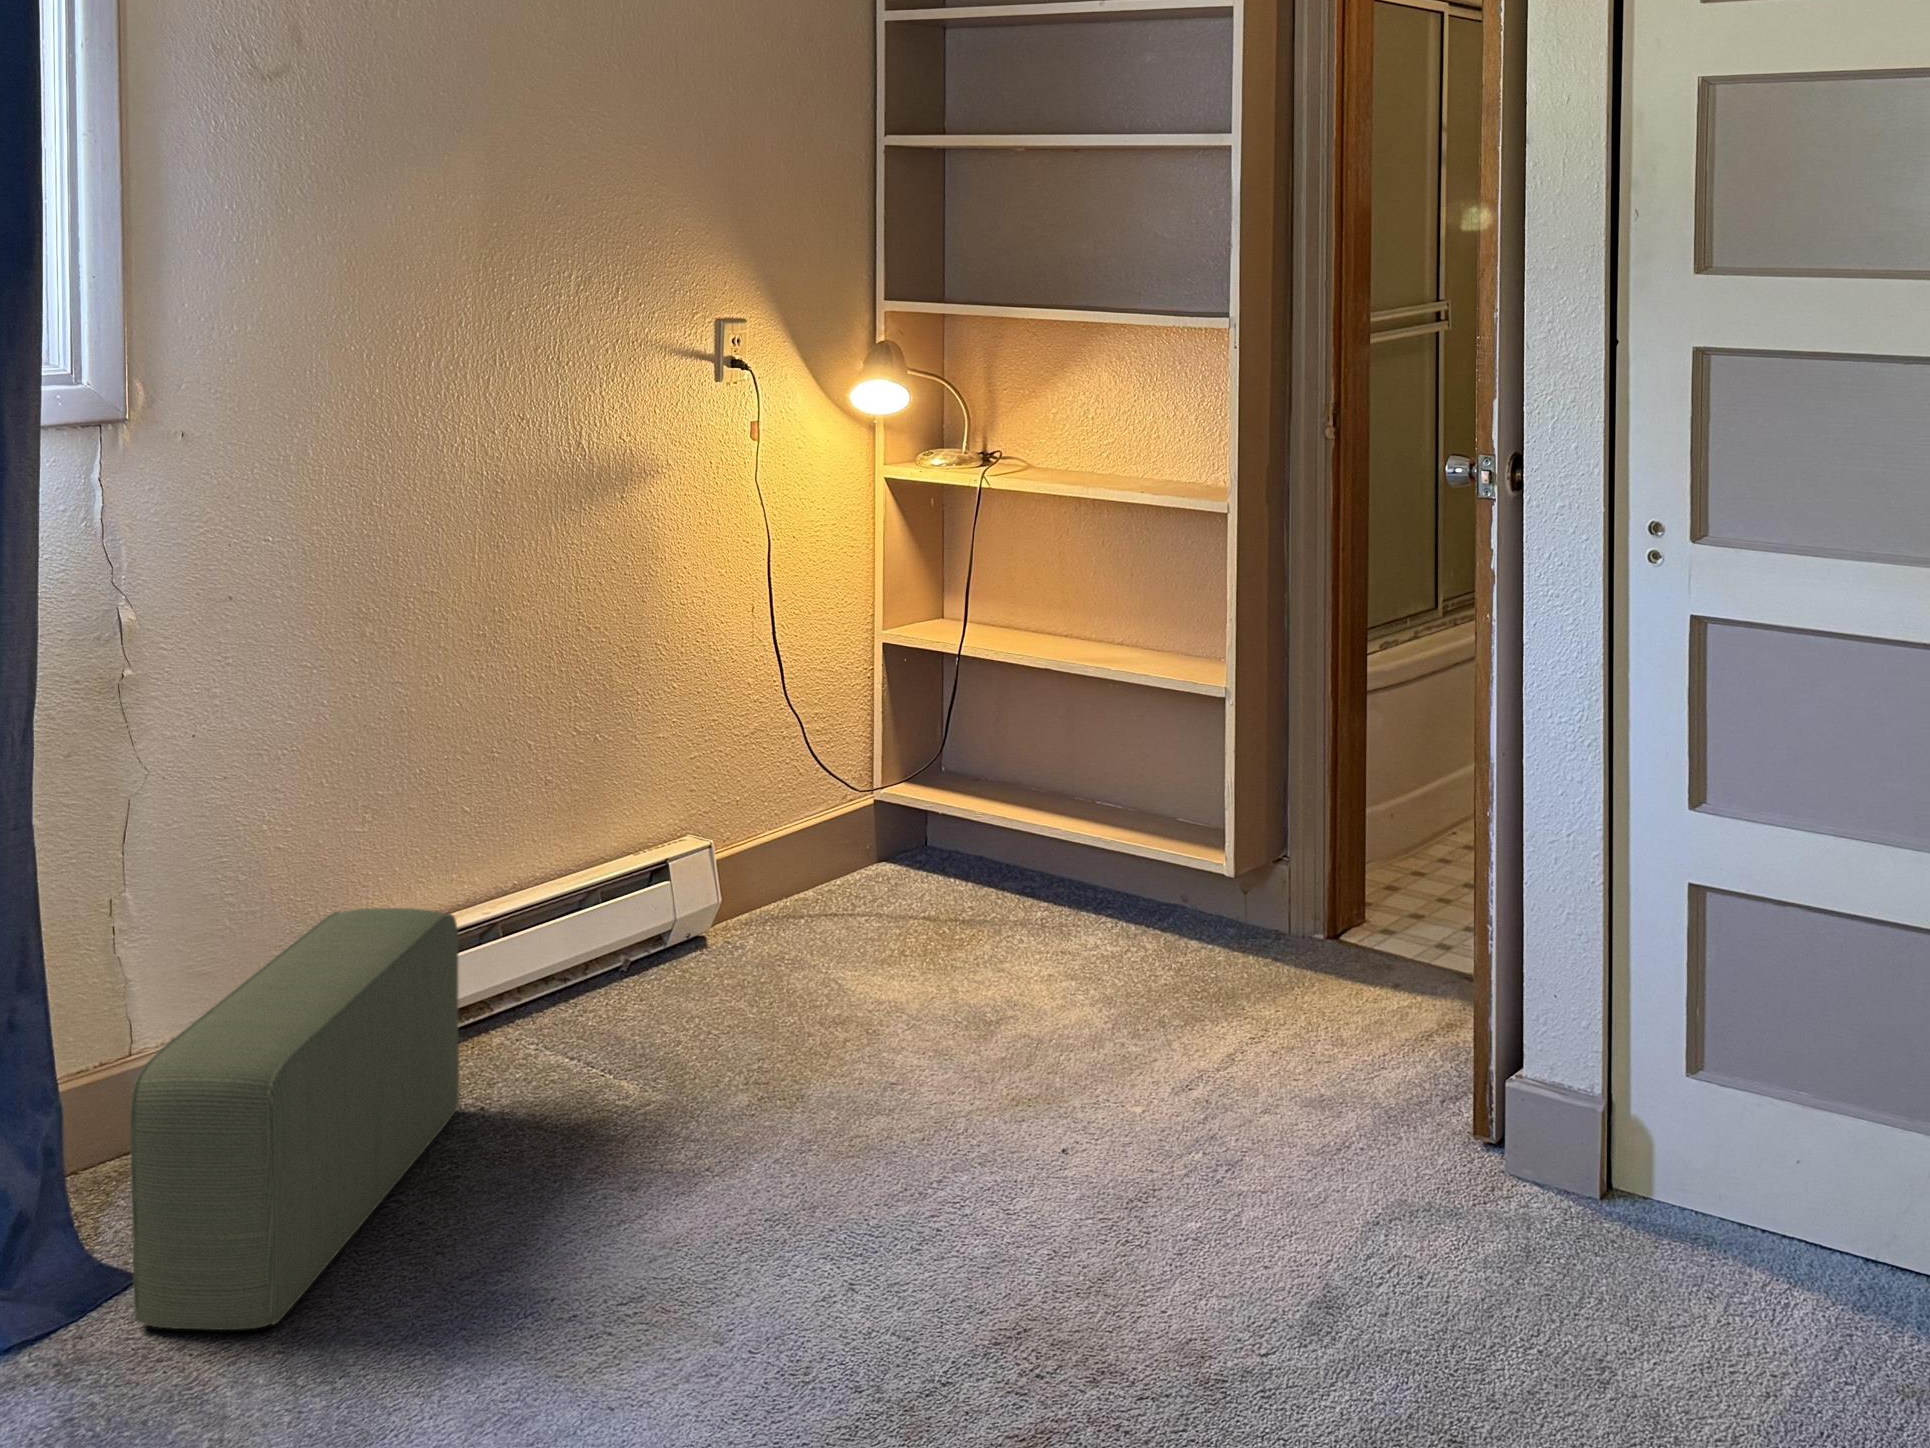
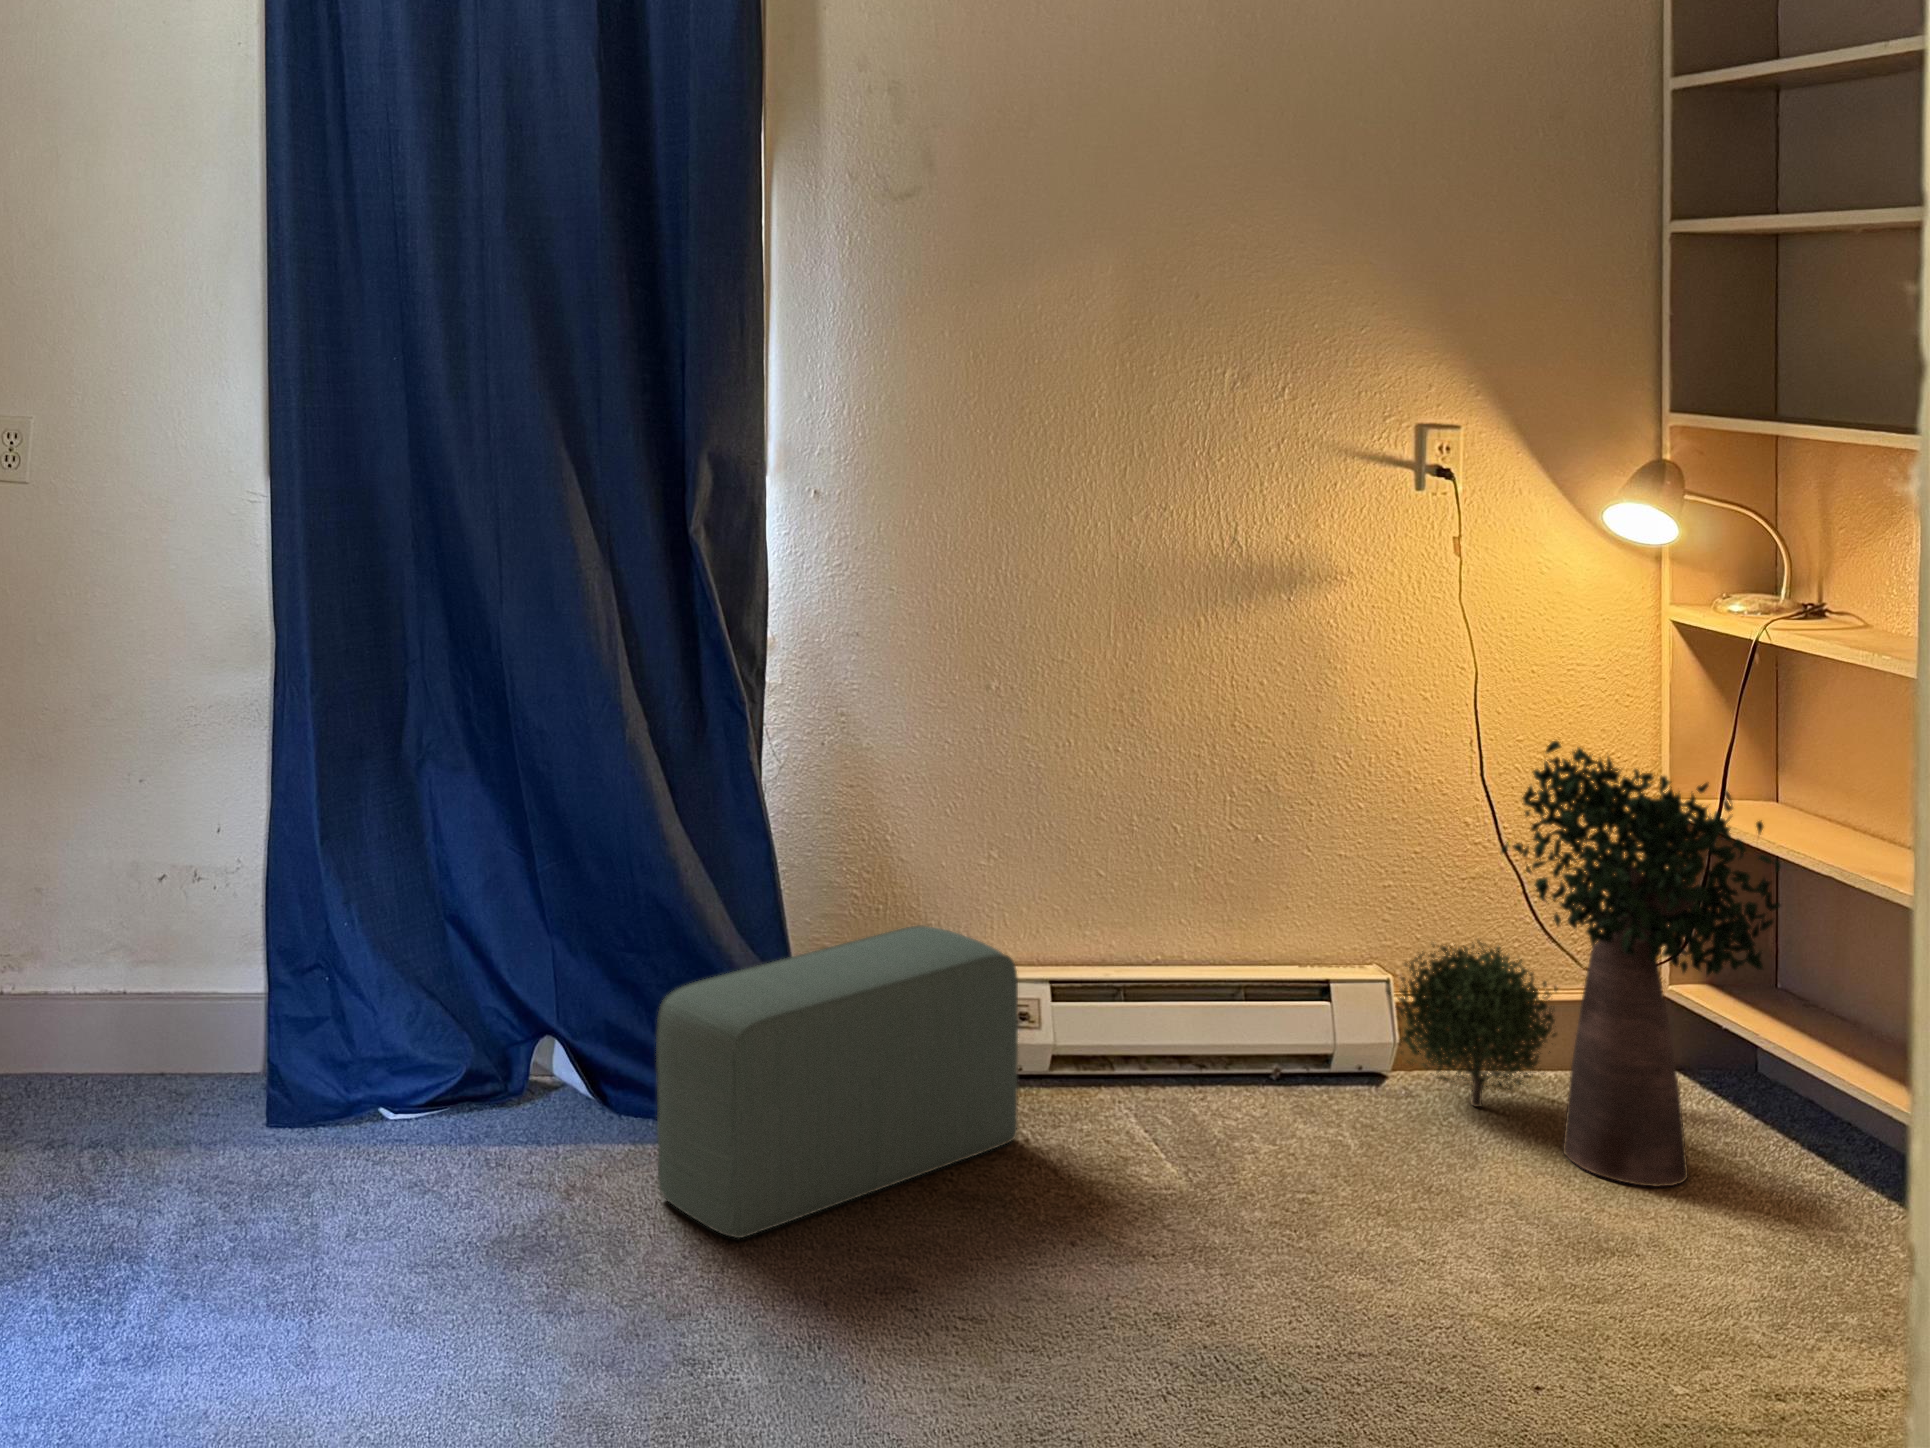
potted plant: none [715,593,1020,956] -> present [1387,741,1781,1186]

